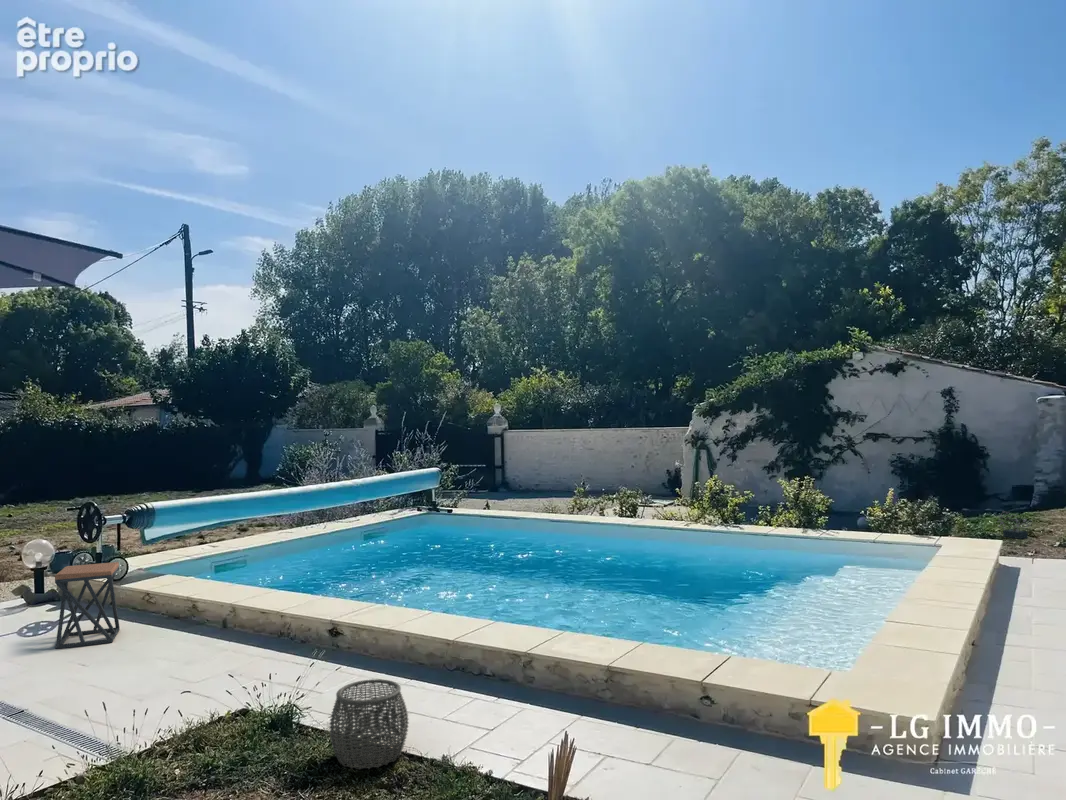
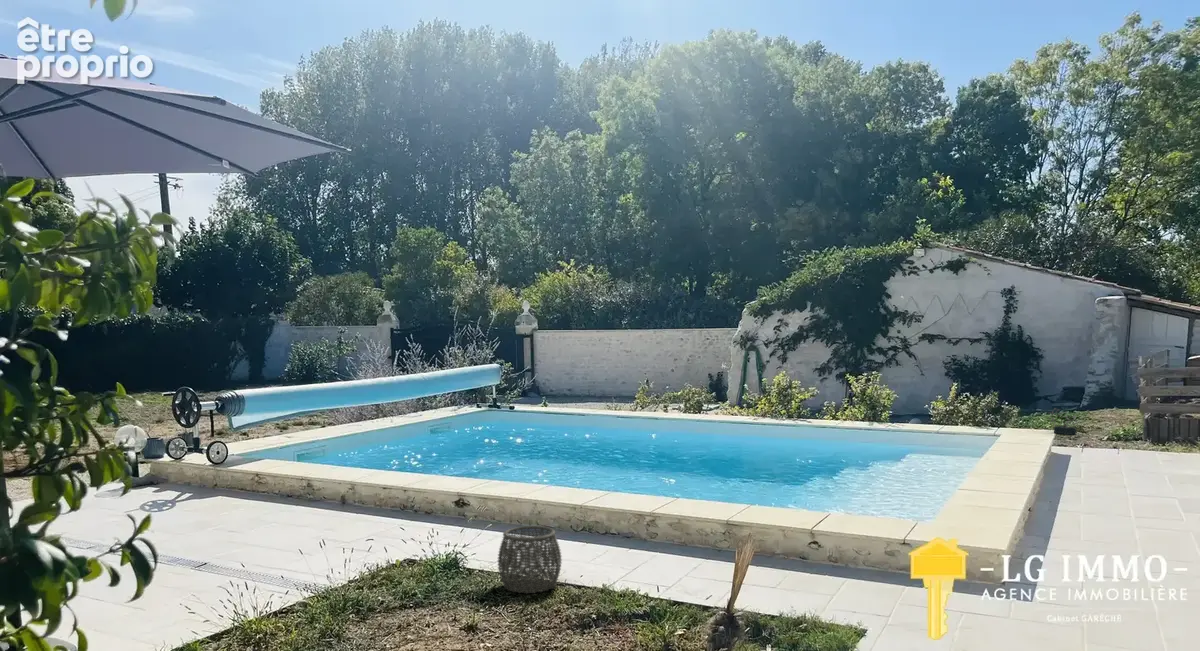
stool: present [55,562,120,649] -> none [178,445,231,524]

